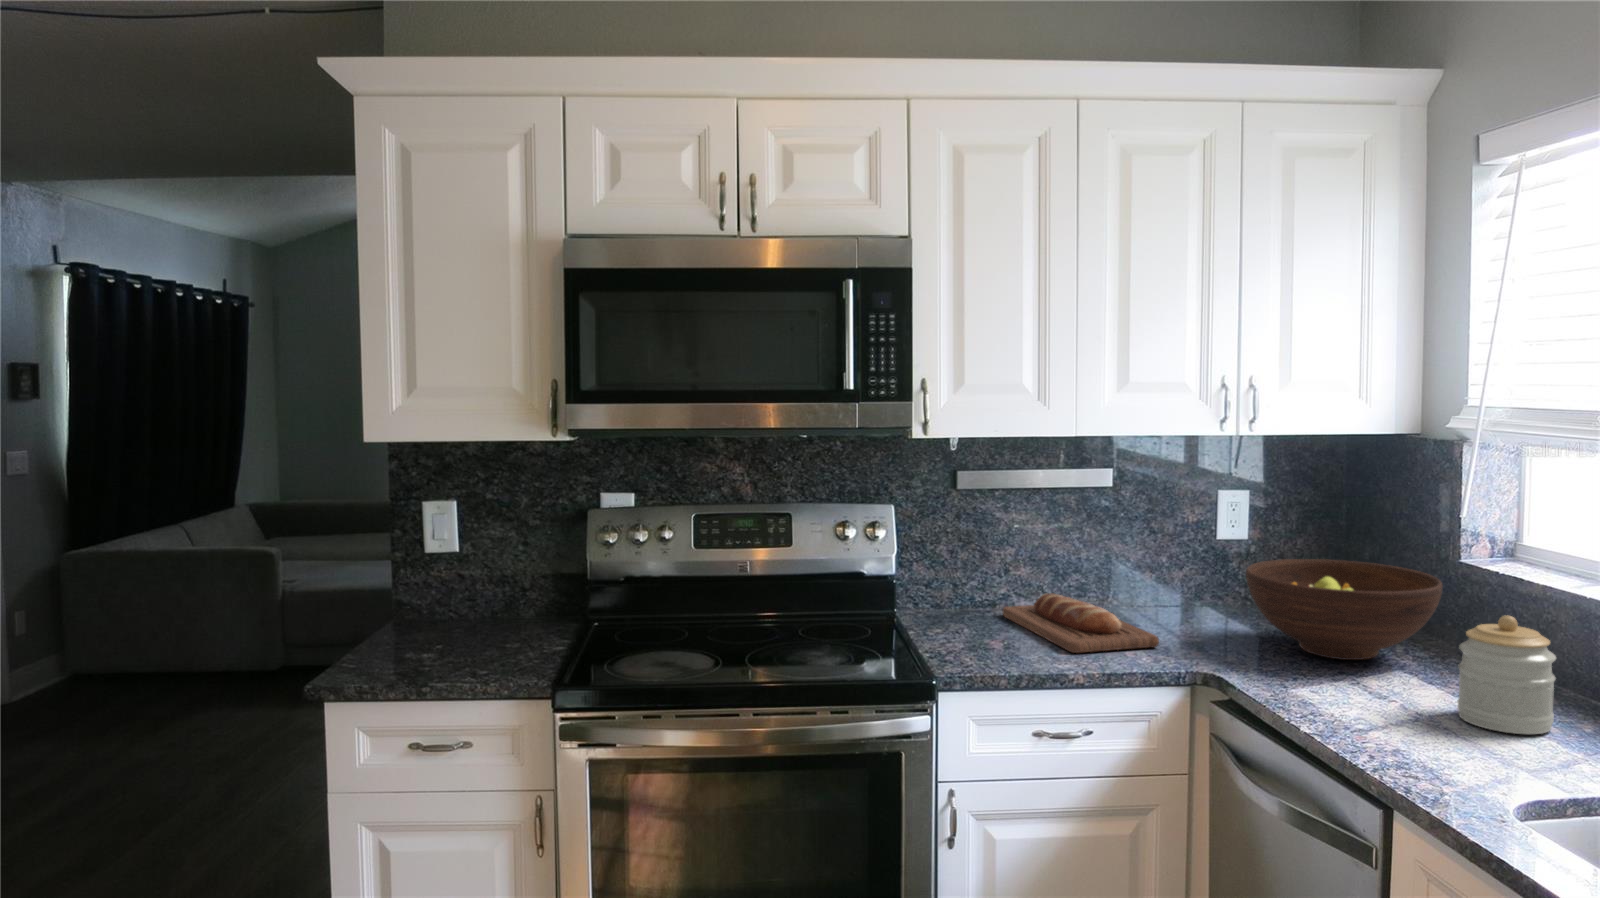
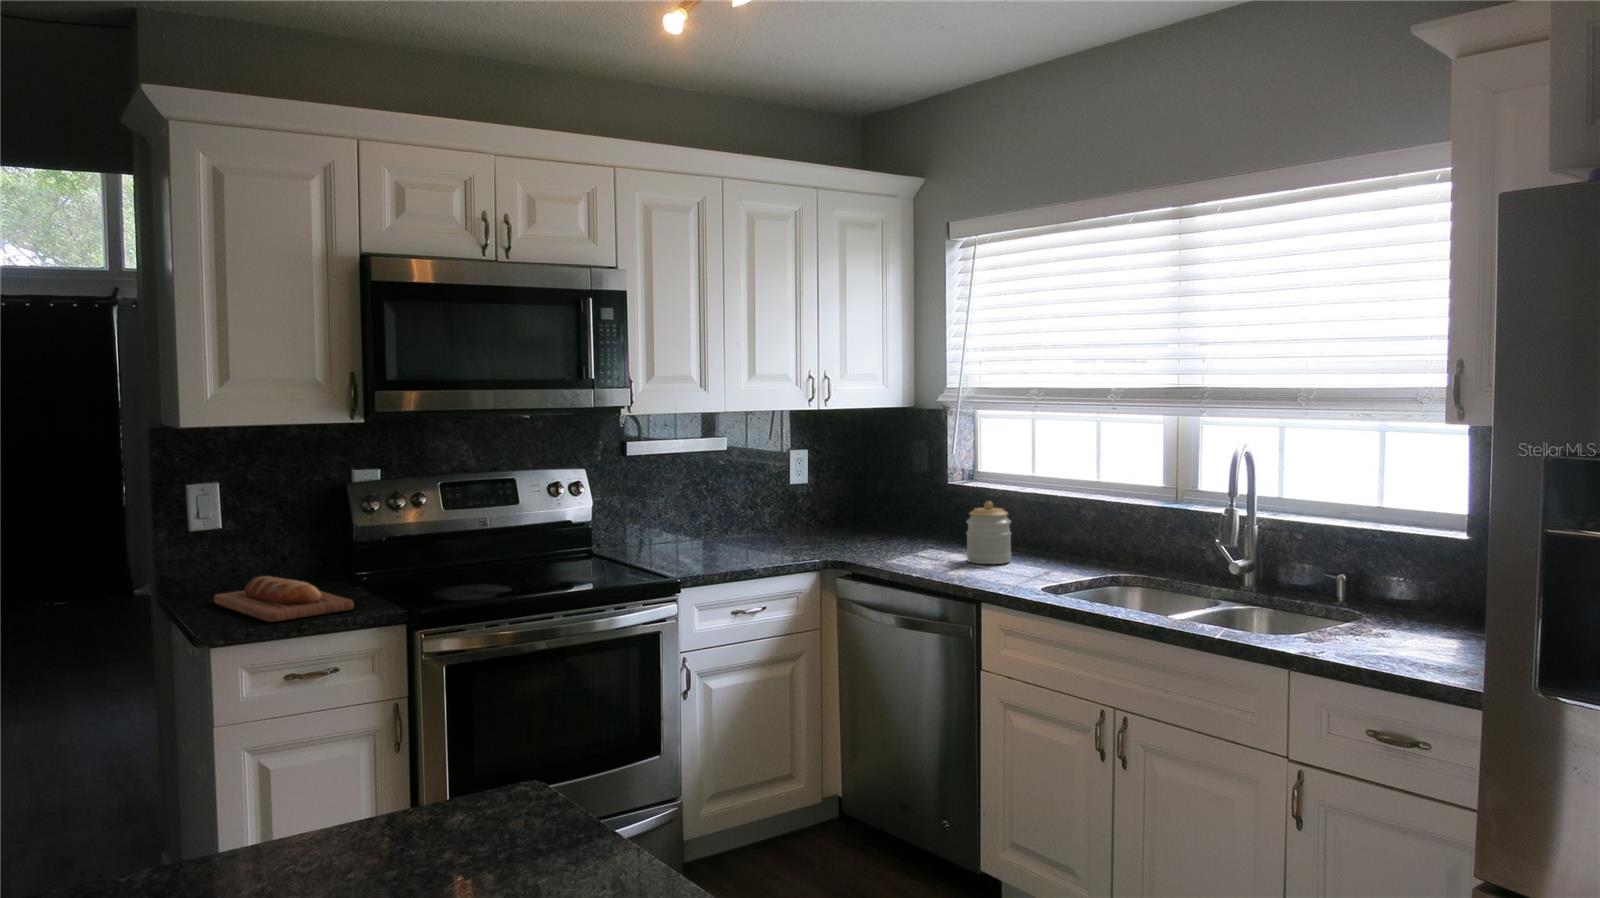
fruit bowl: present [1246,559,1442,660] -> none [834,489,945,547]
bread loaf: present [1003,593,1159,653] -> present [214,576,354,622]

